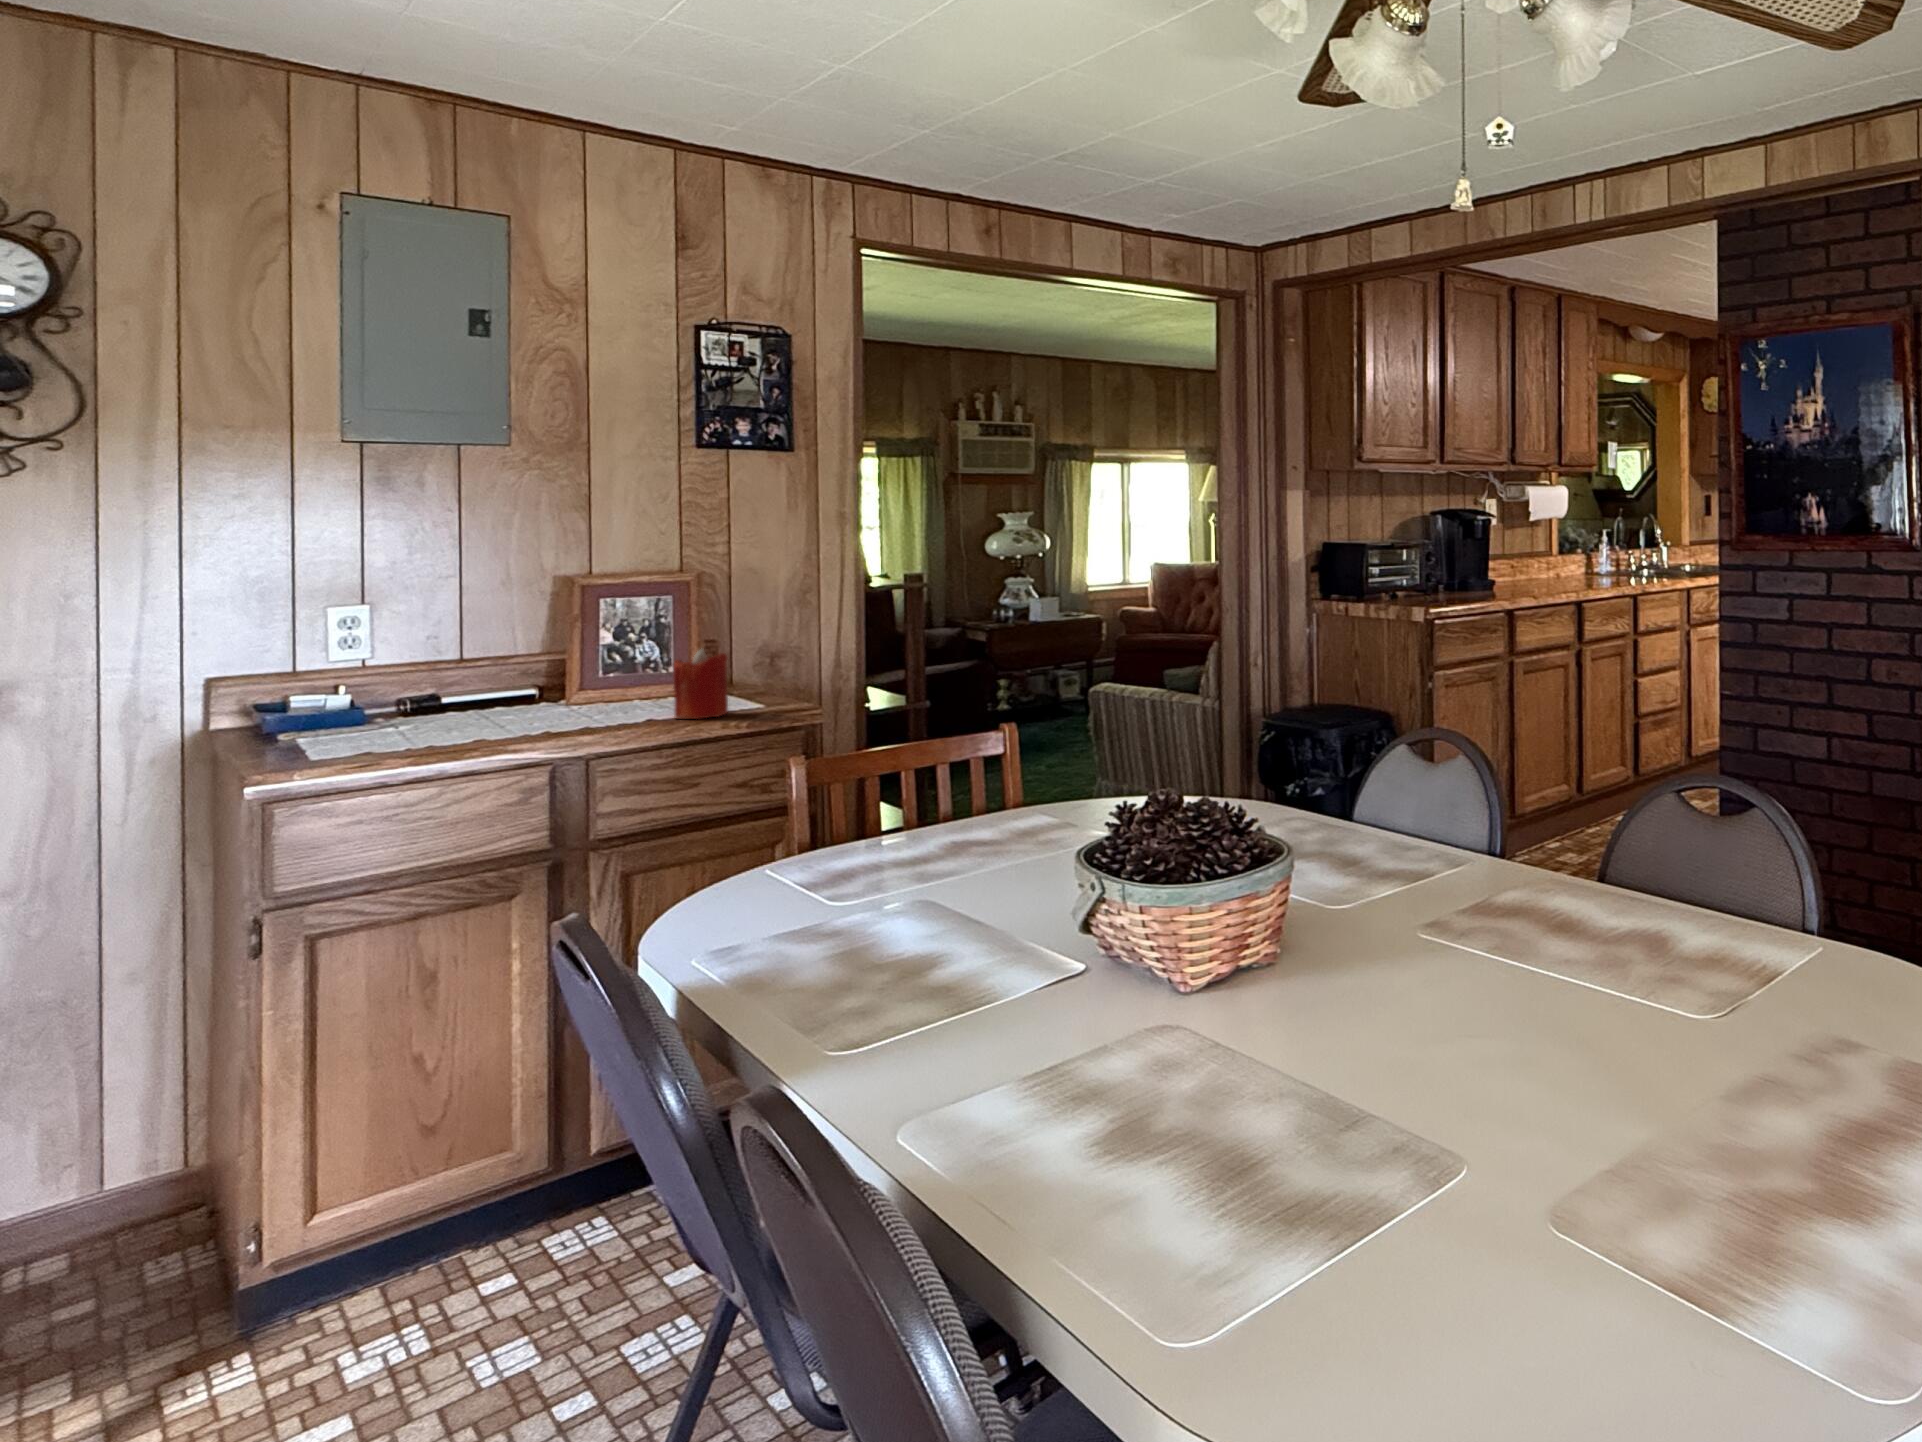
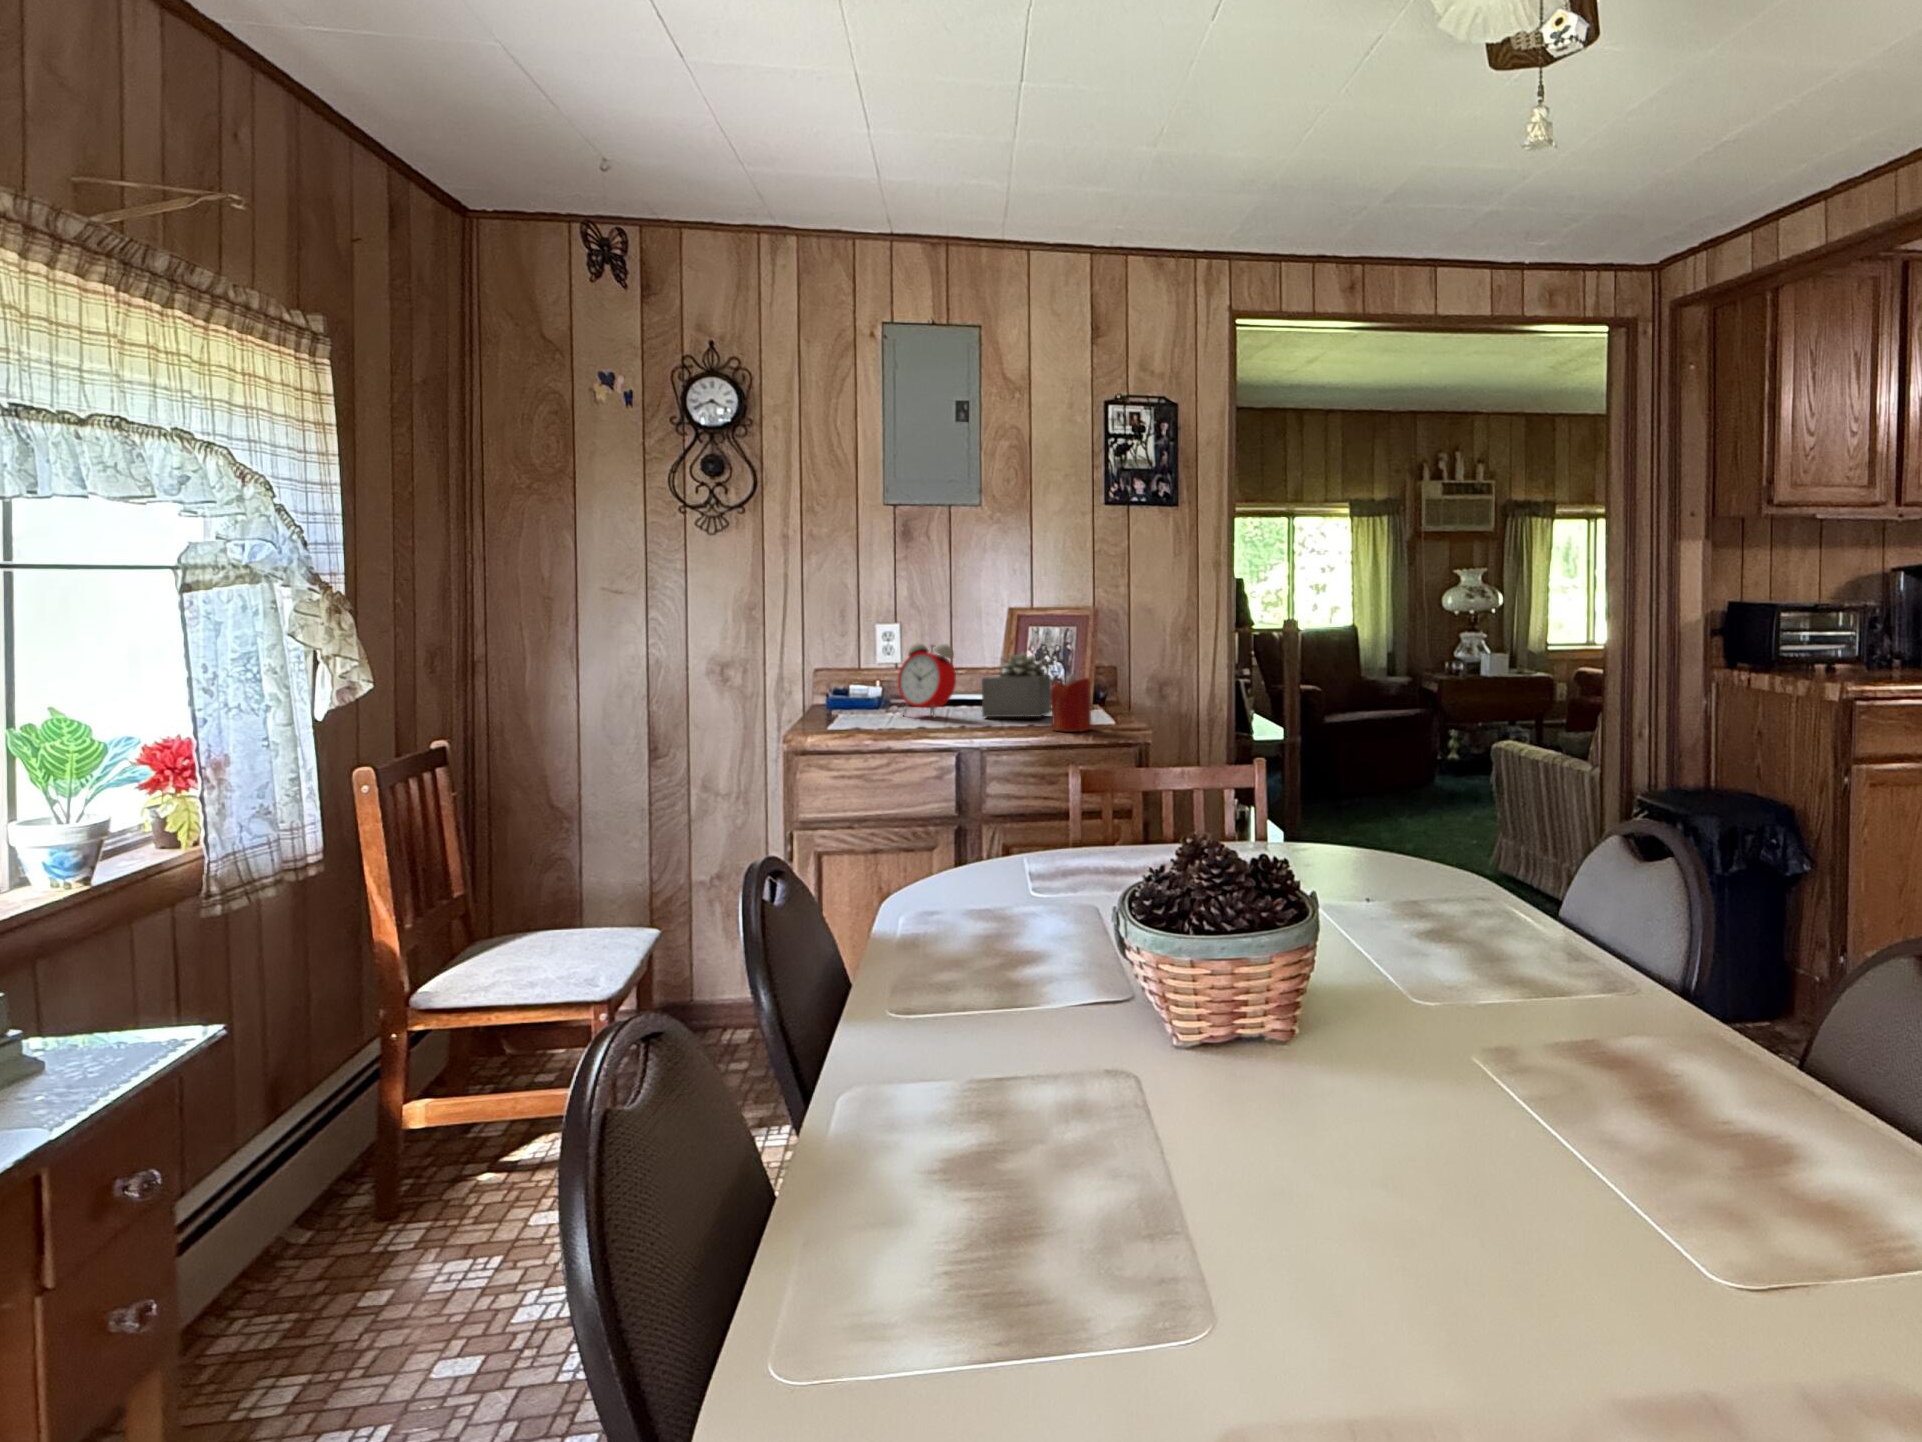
alarm clock: none [409,625,509,724] -> present [898,643,956,717]
succulent plant: none [551,627,648,714] -> present [982,653,1051,717]

